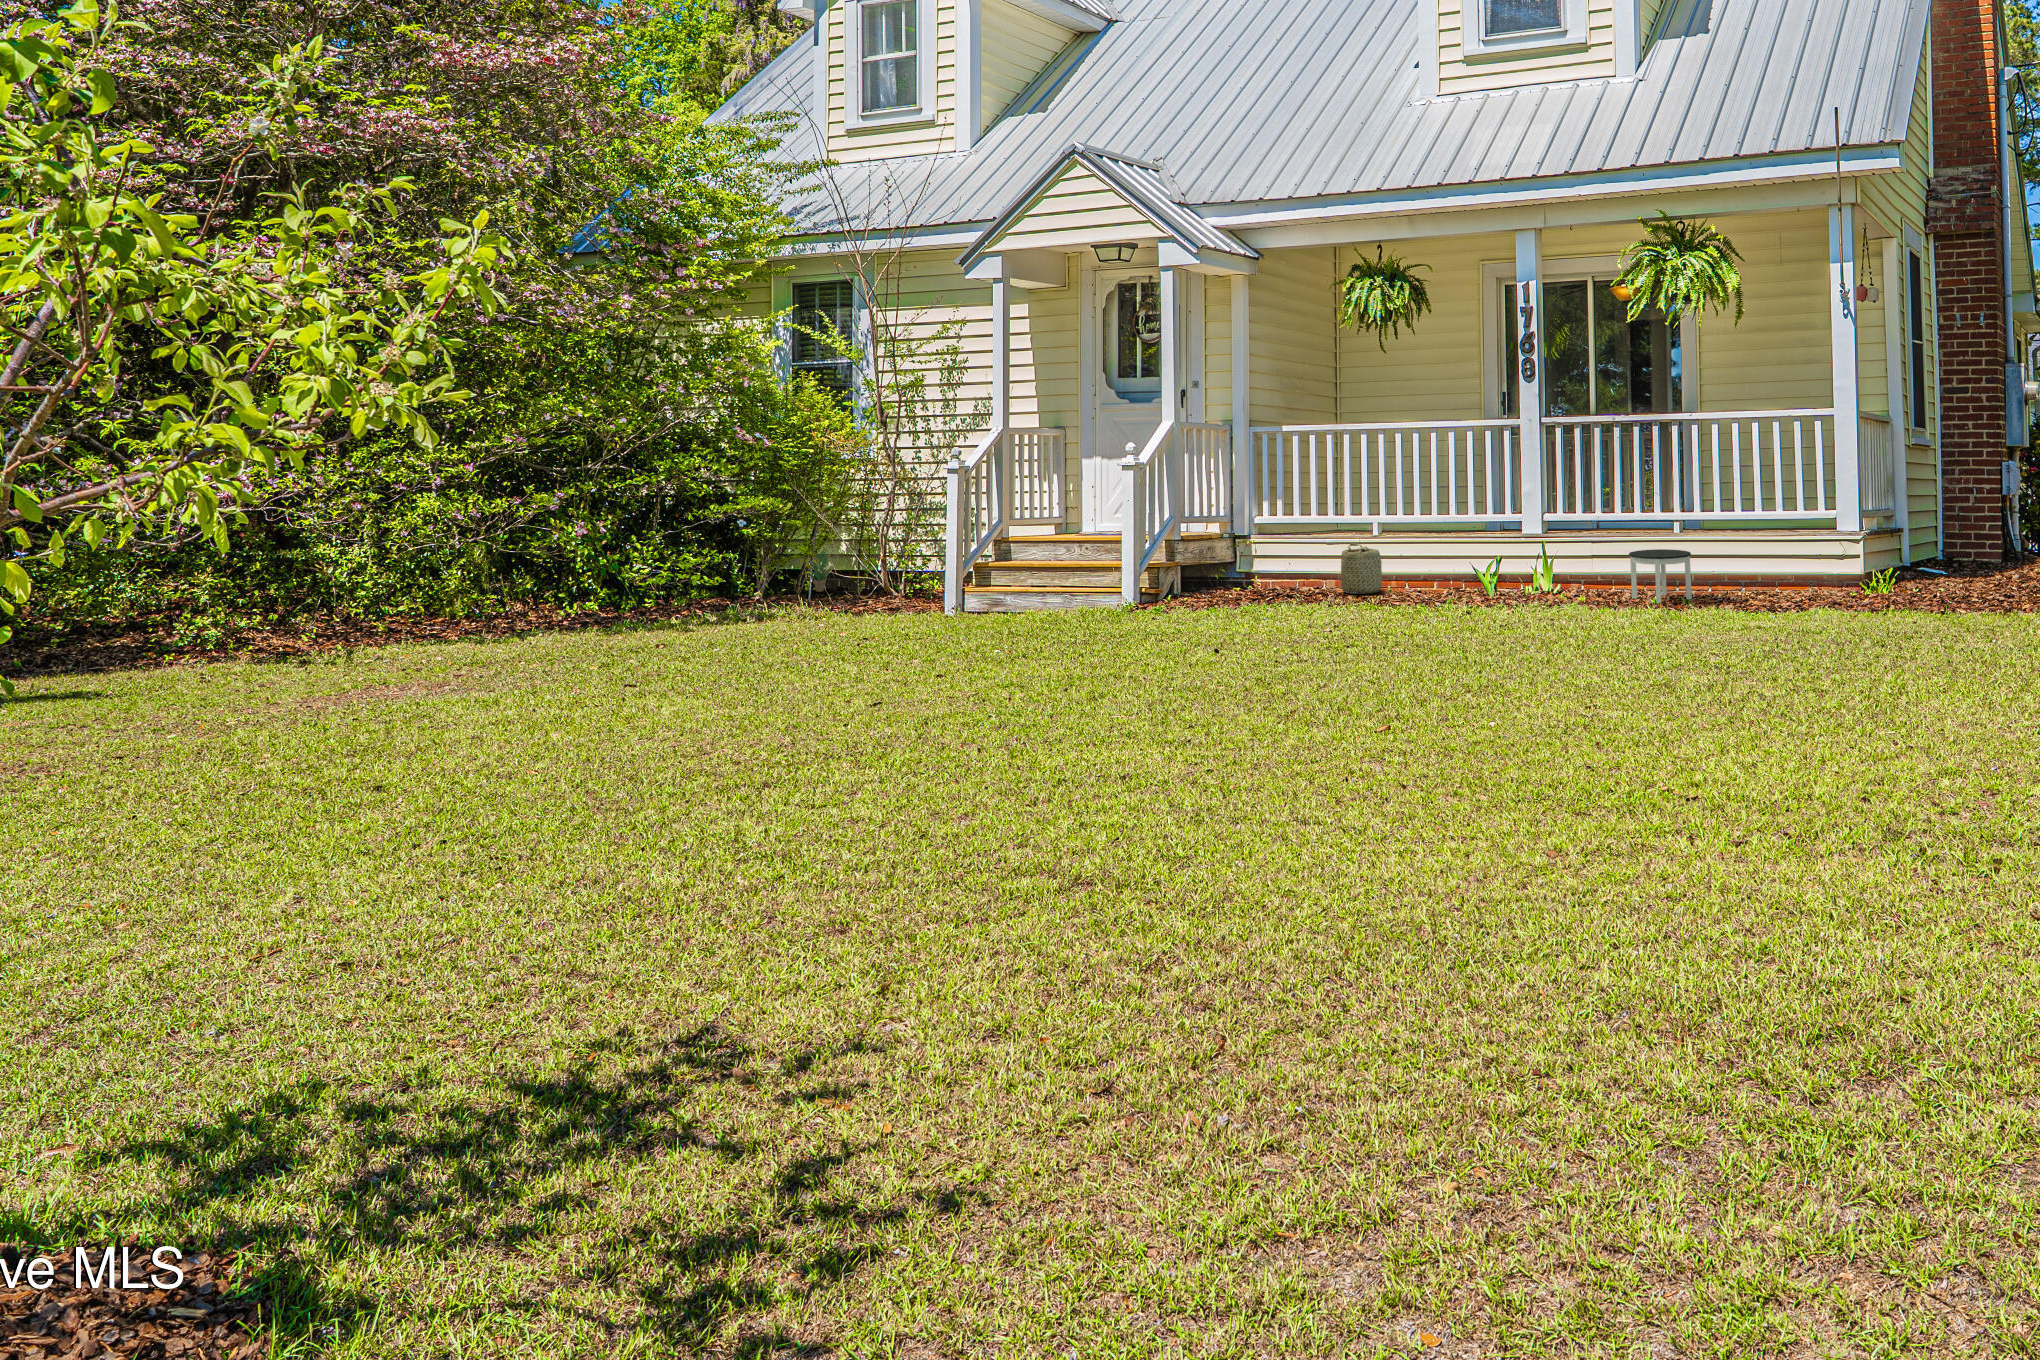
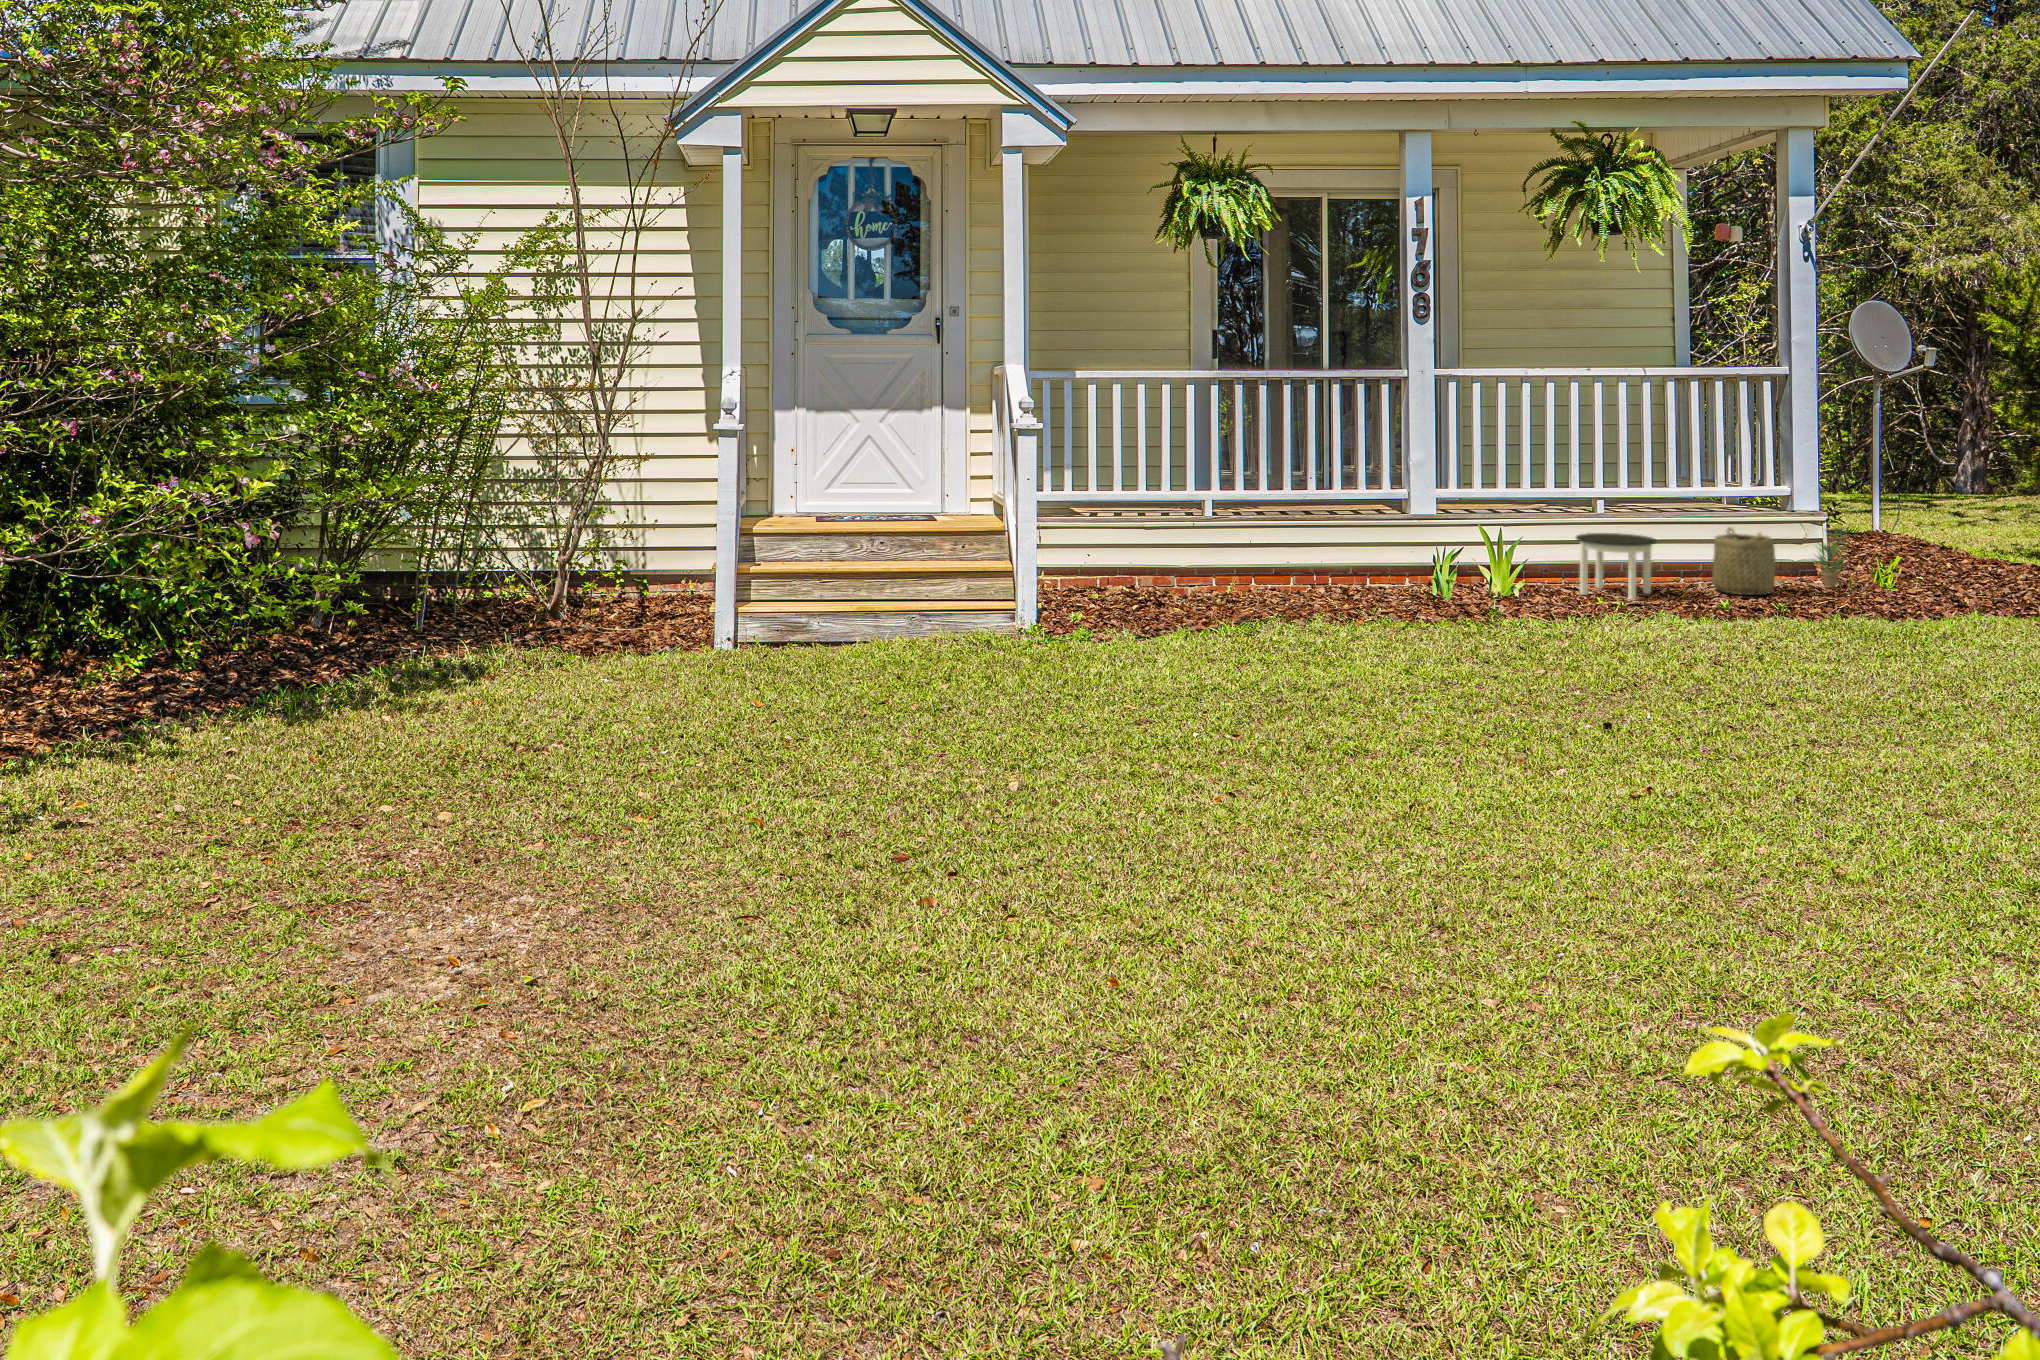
basket: present [1341,543,1382,594] -> present [1712,528,1776,595]
potted plant: present [808,549,830,592] -> present [1816,528,1850,588]

